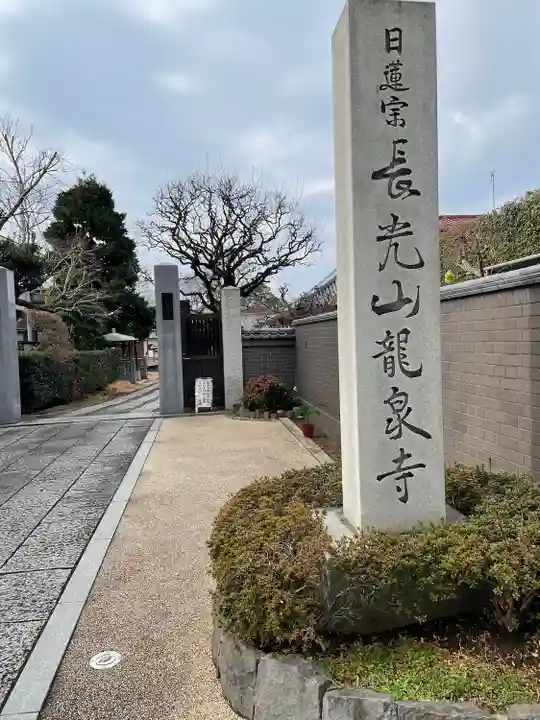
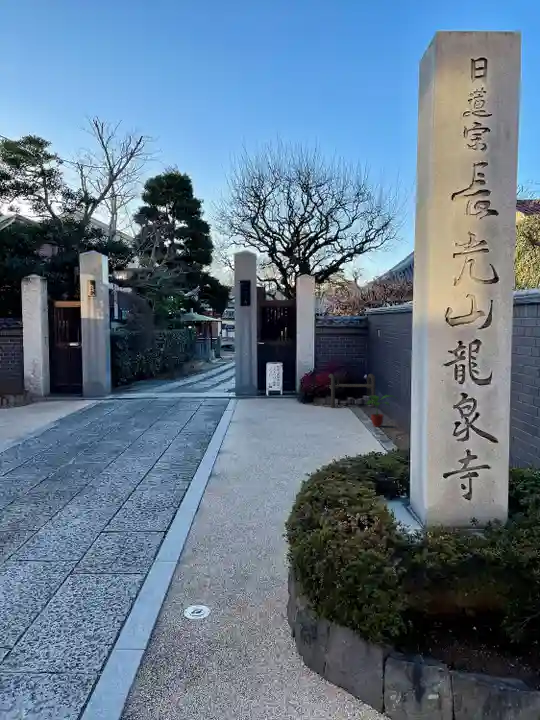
bench: none [257,384,306,421] -> present [329,374,376,407]

